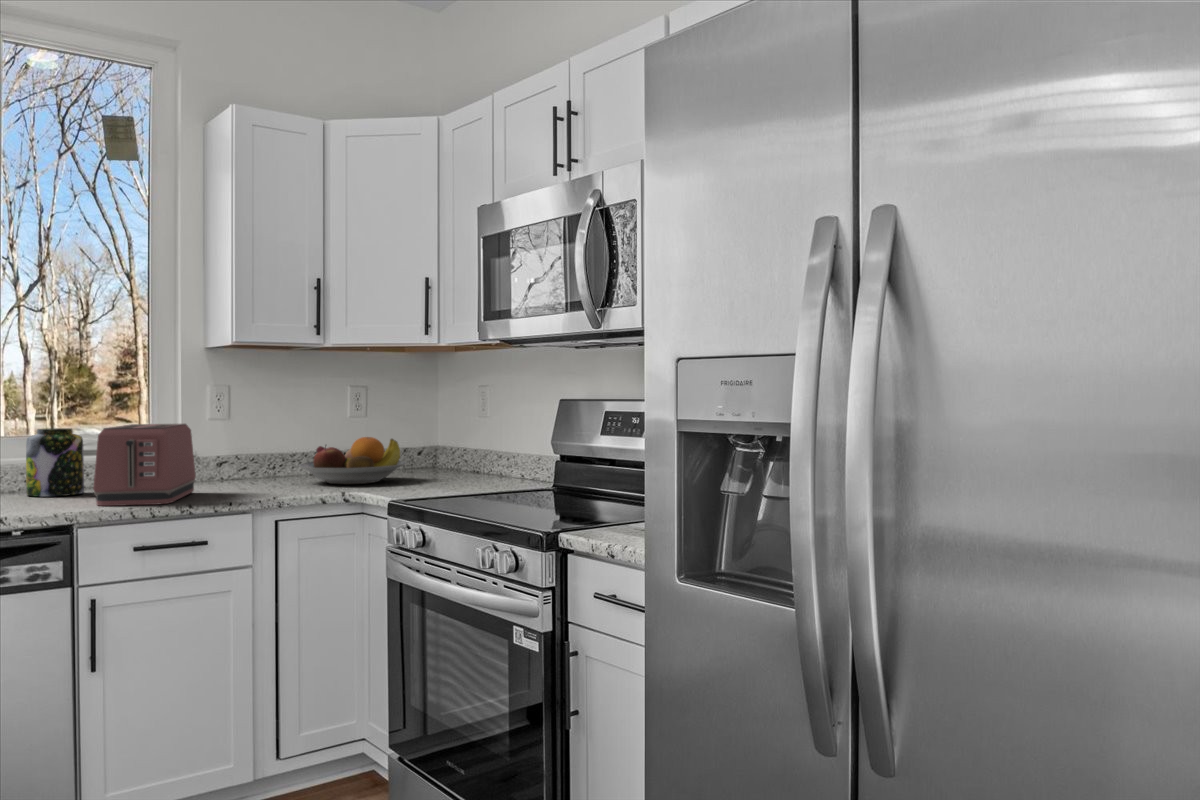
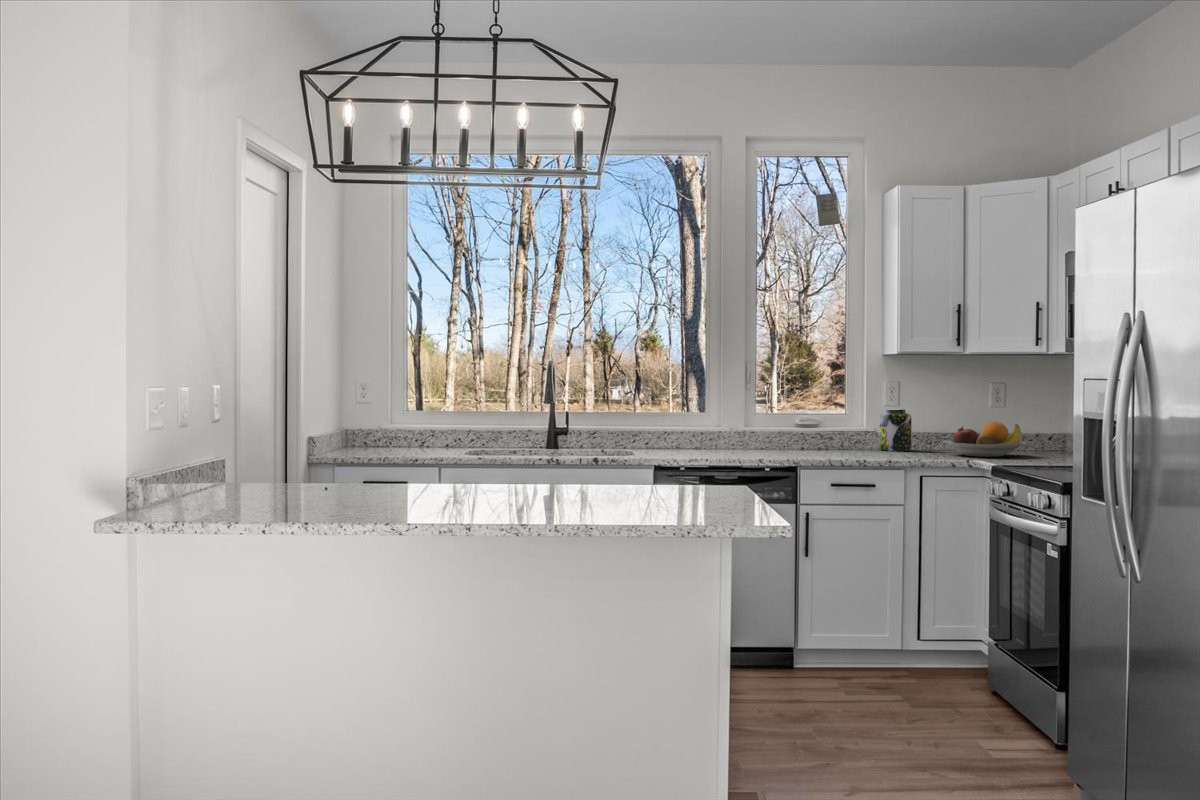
toaster: present [93,424,196,506] -> none [809,408,871,459]
jar: present [26,428,84,497] -> present [879,409,912,451]

